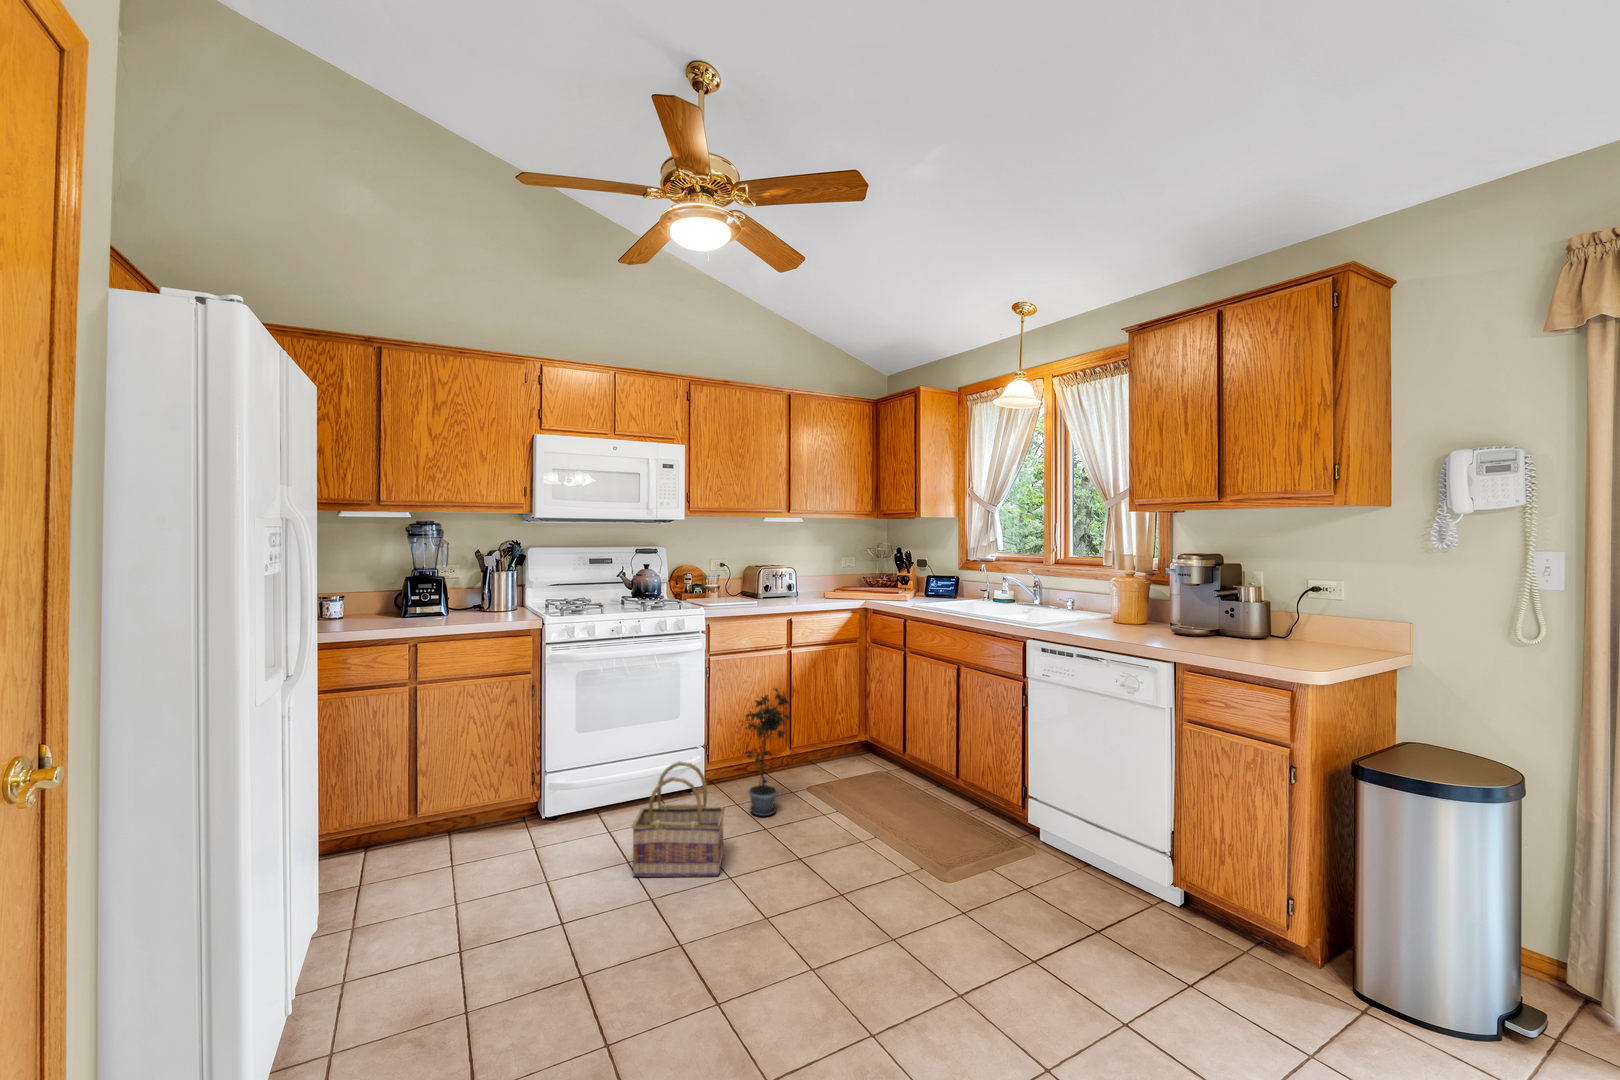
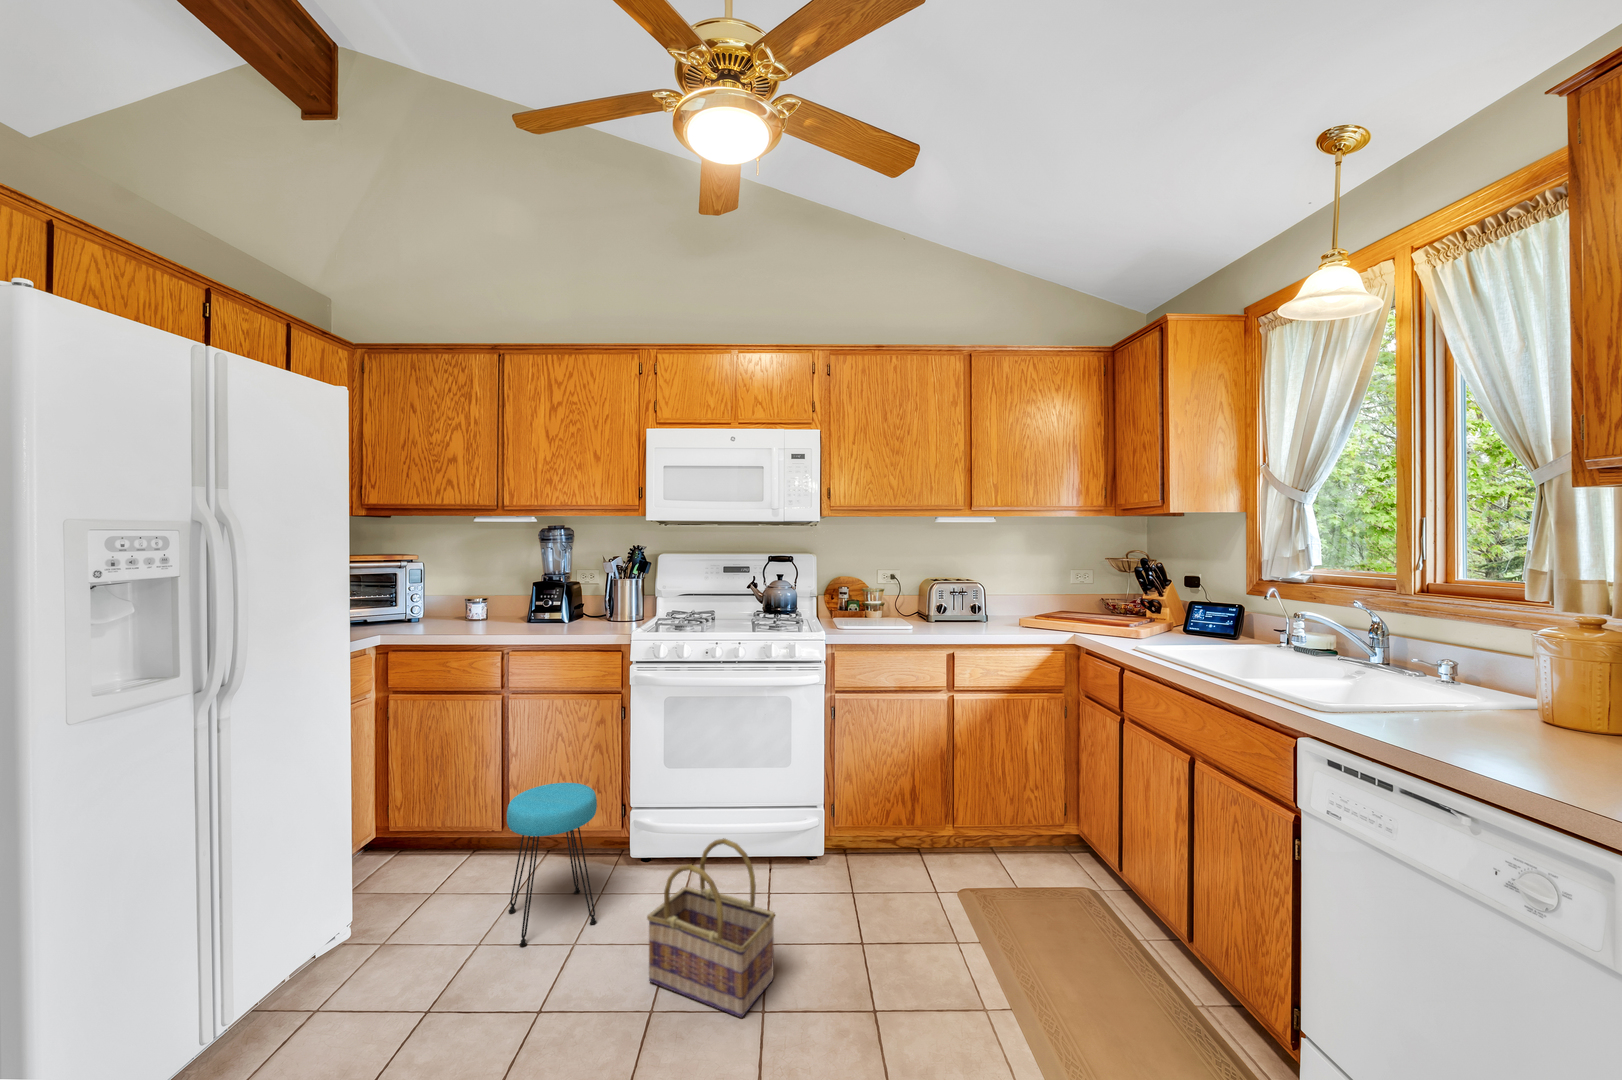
potted plant: present [742,688,791,816] -> none [836,751,909,928]
stool: none [460,750,552,885] -> present [507,783,597,945]

